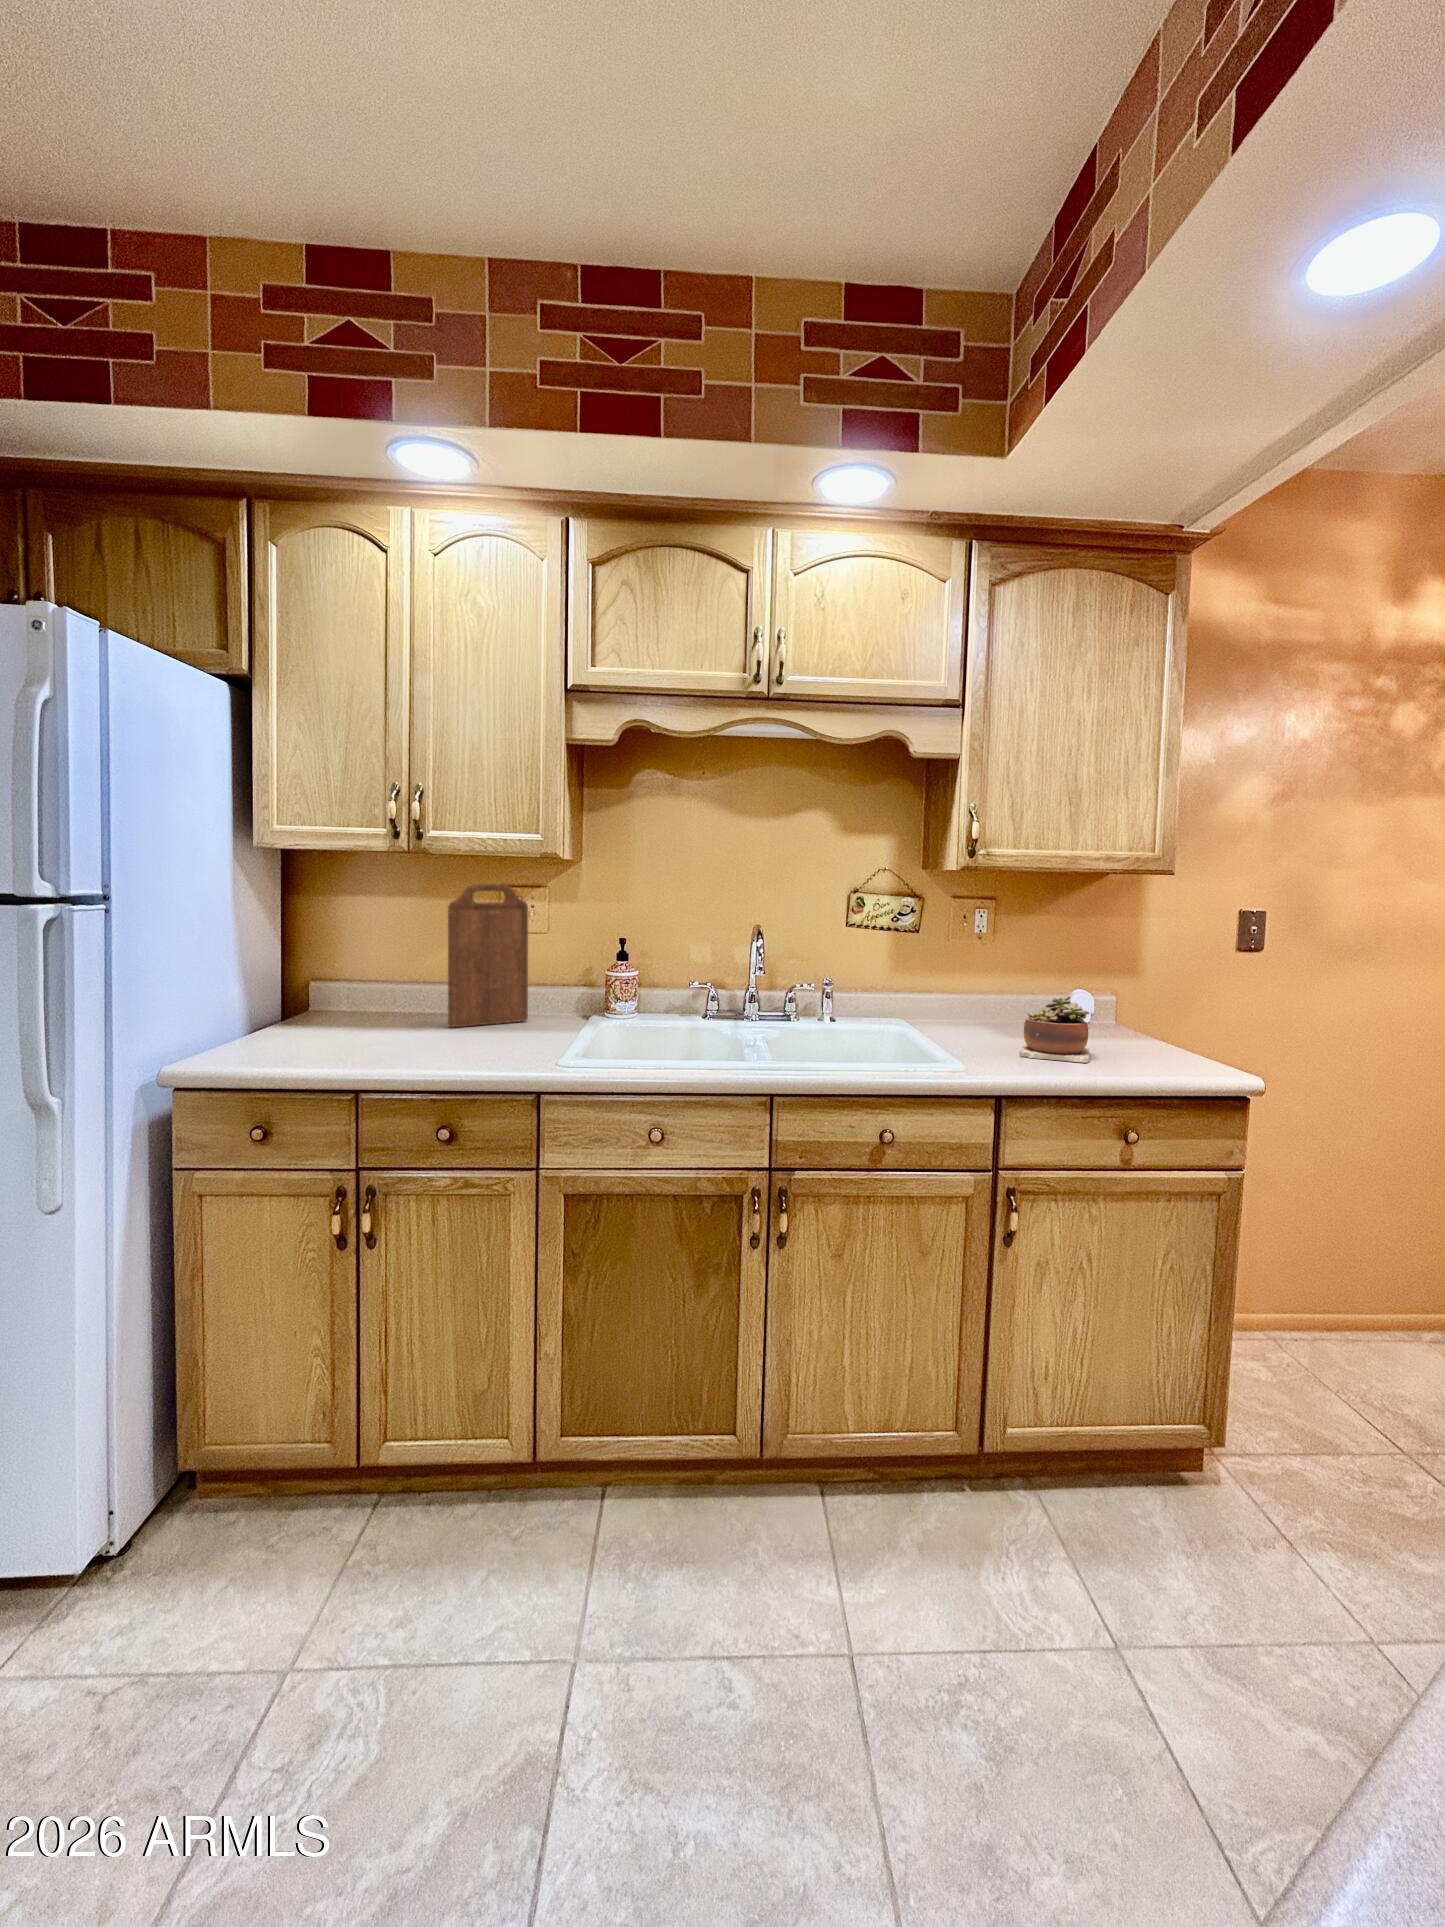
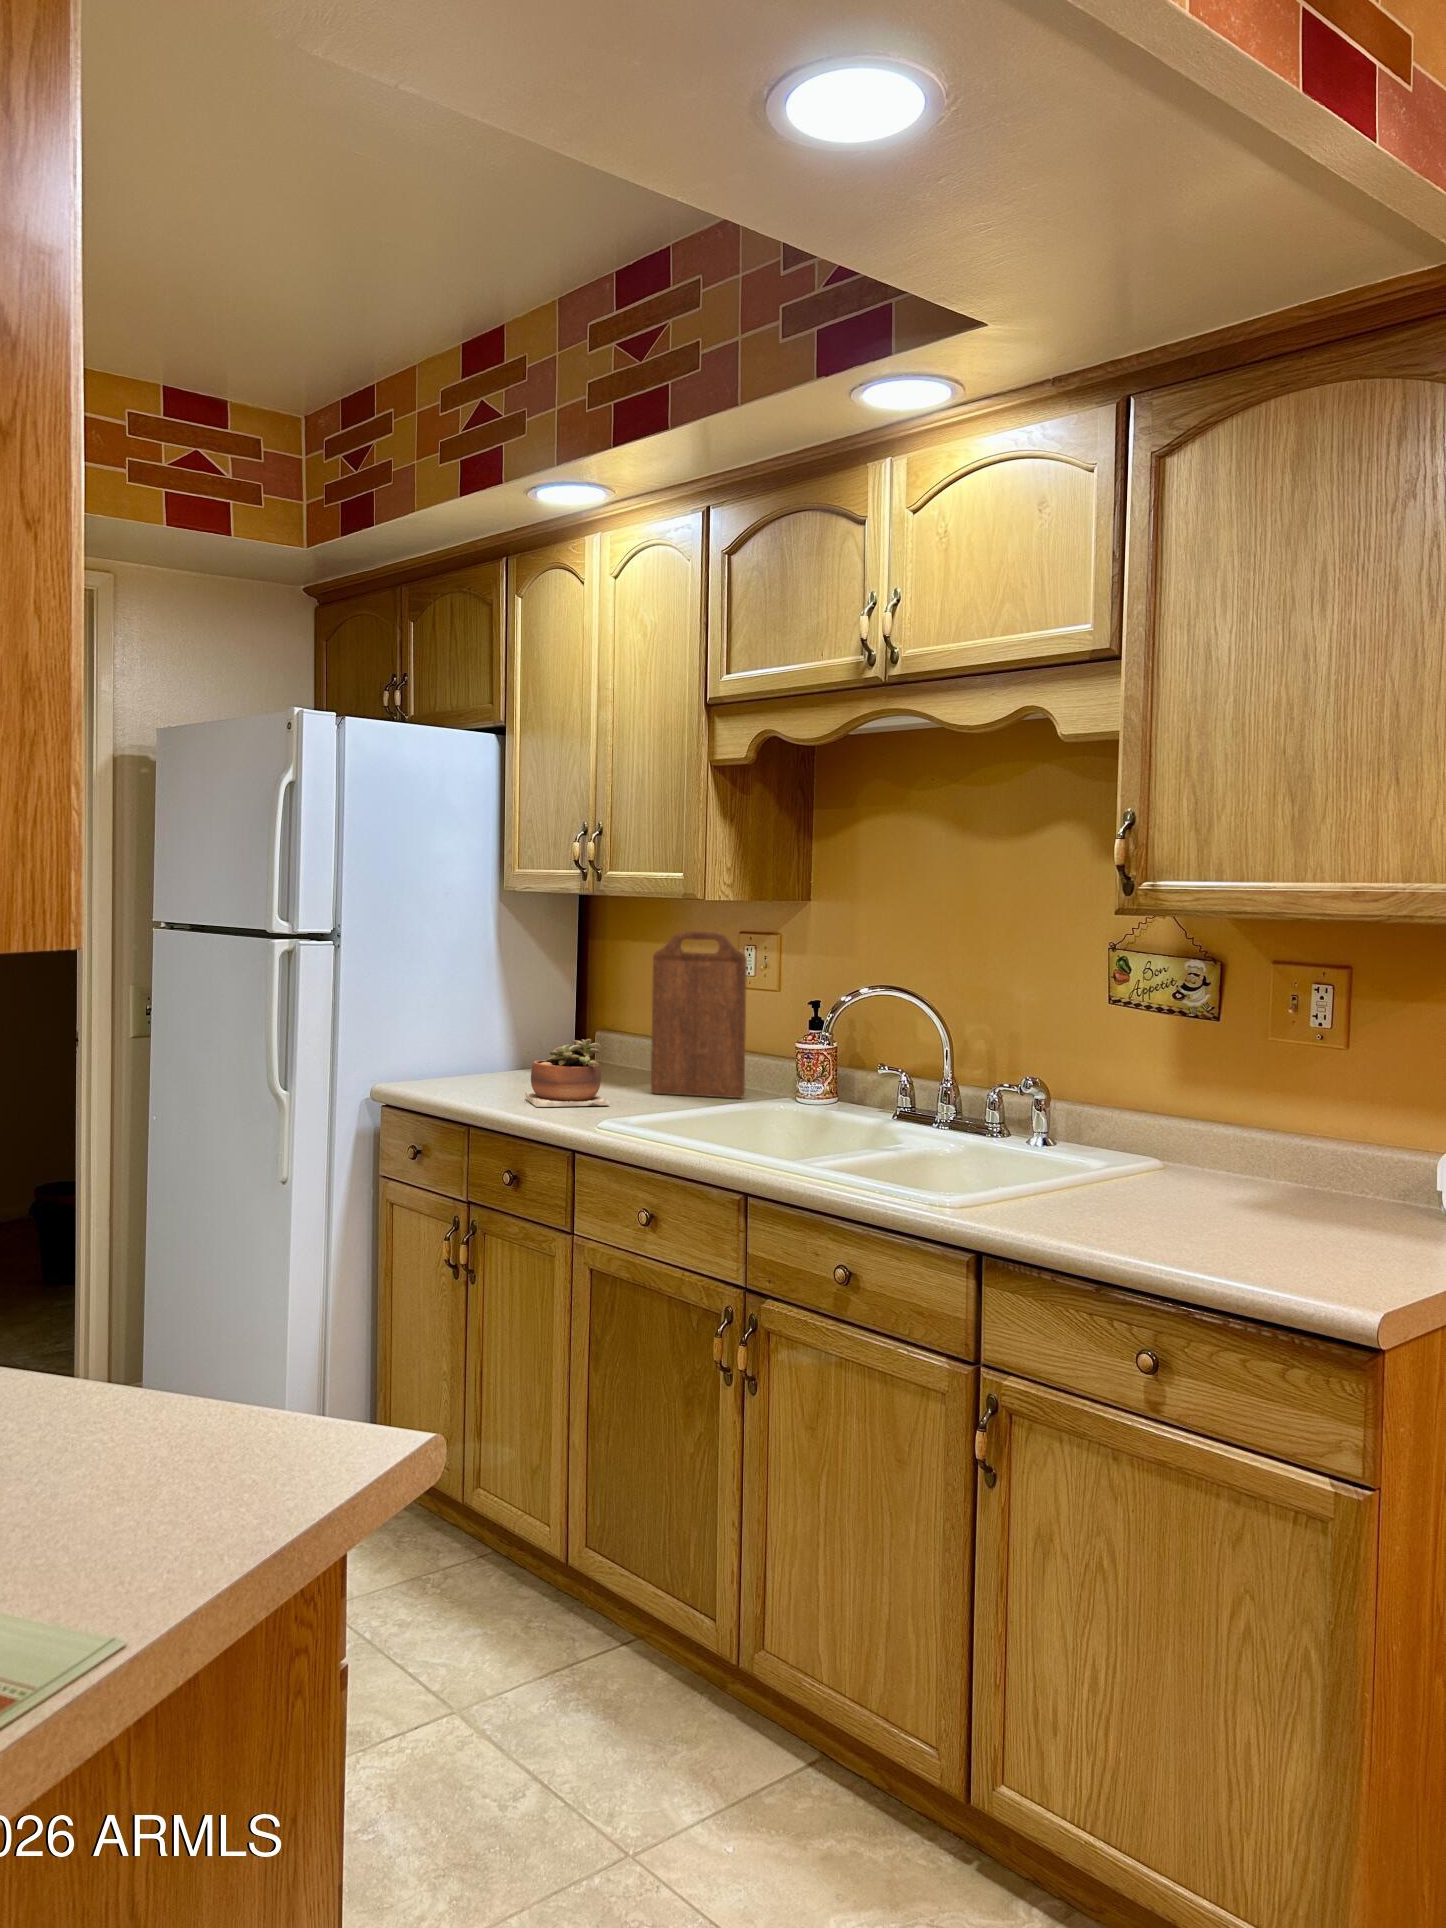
succulent plant: present [1019,996,1089,1063] -> present [525,1039,610,1107]

